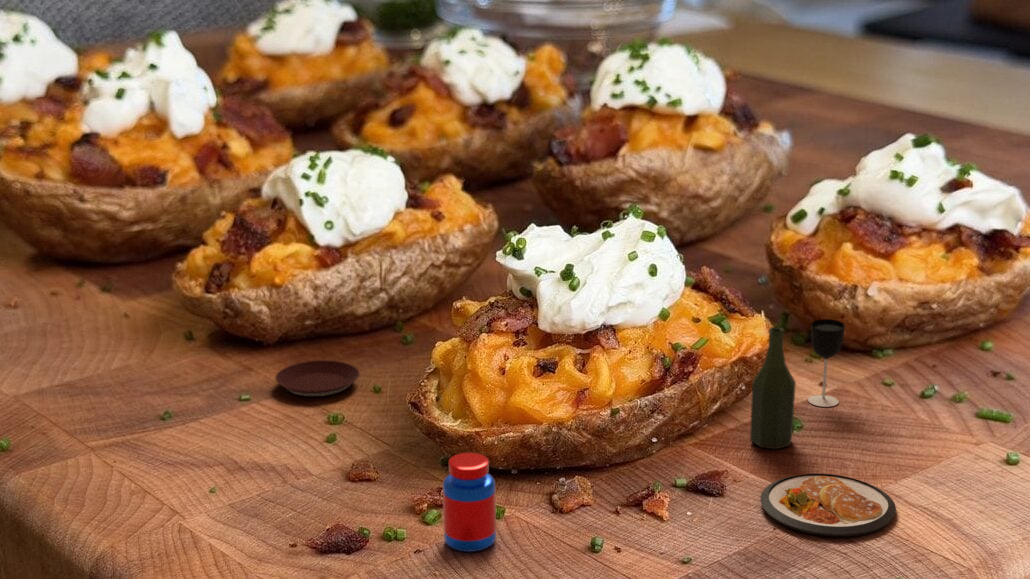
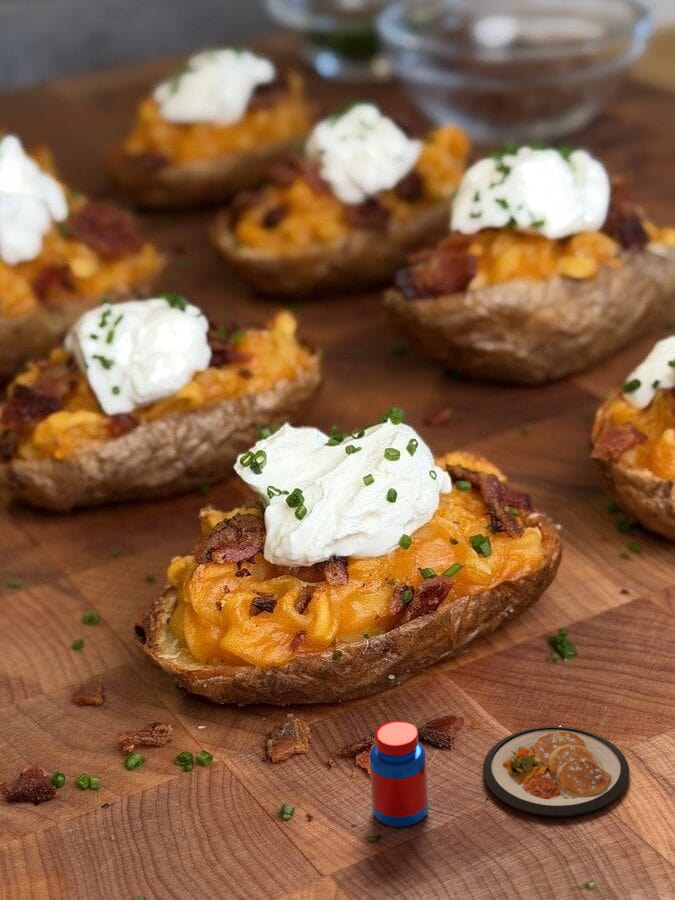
wine glass: present [808,319,845,407] -> none [598,530,636,627]
bottle: present [750,327,796,449] -> none [508,557,557,686]
plate: present [276,360,359,397] -> none [46,541,134,588]
jar: present [443,453,496,552] -> present [369,721,428,827]

